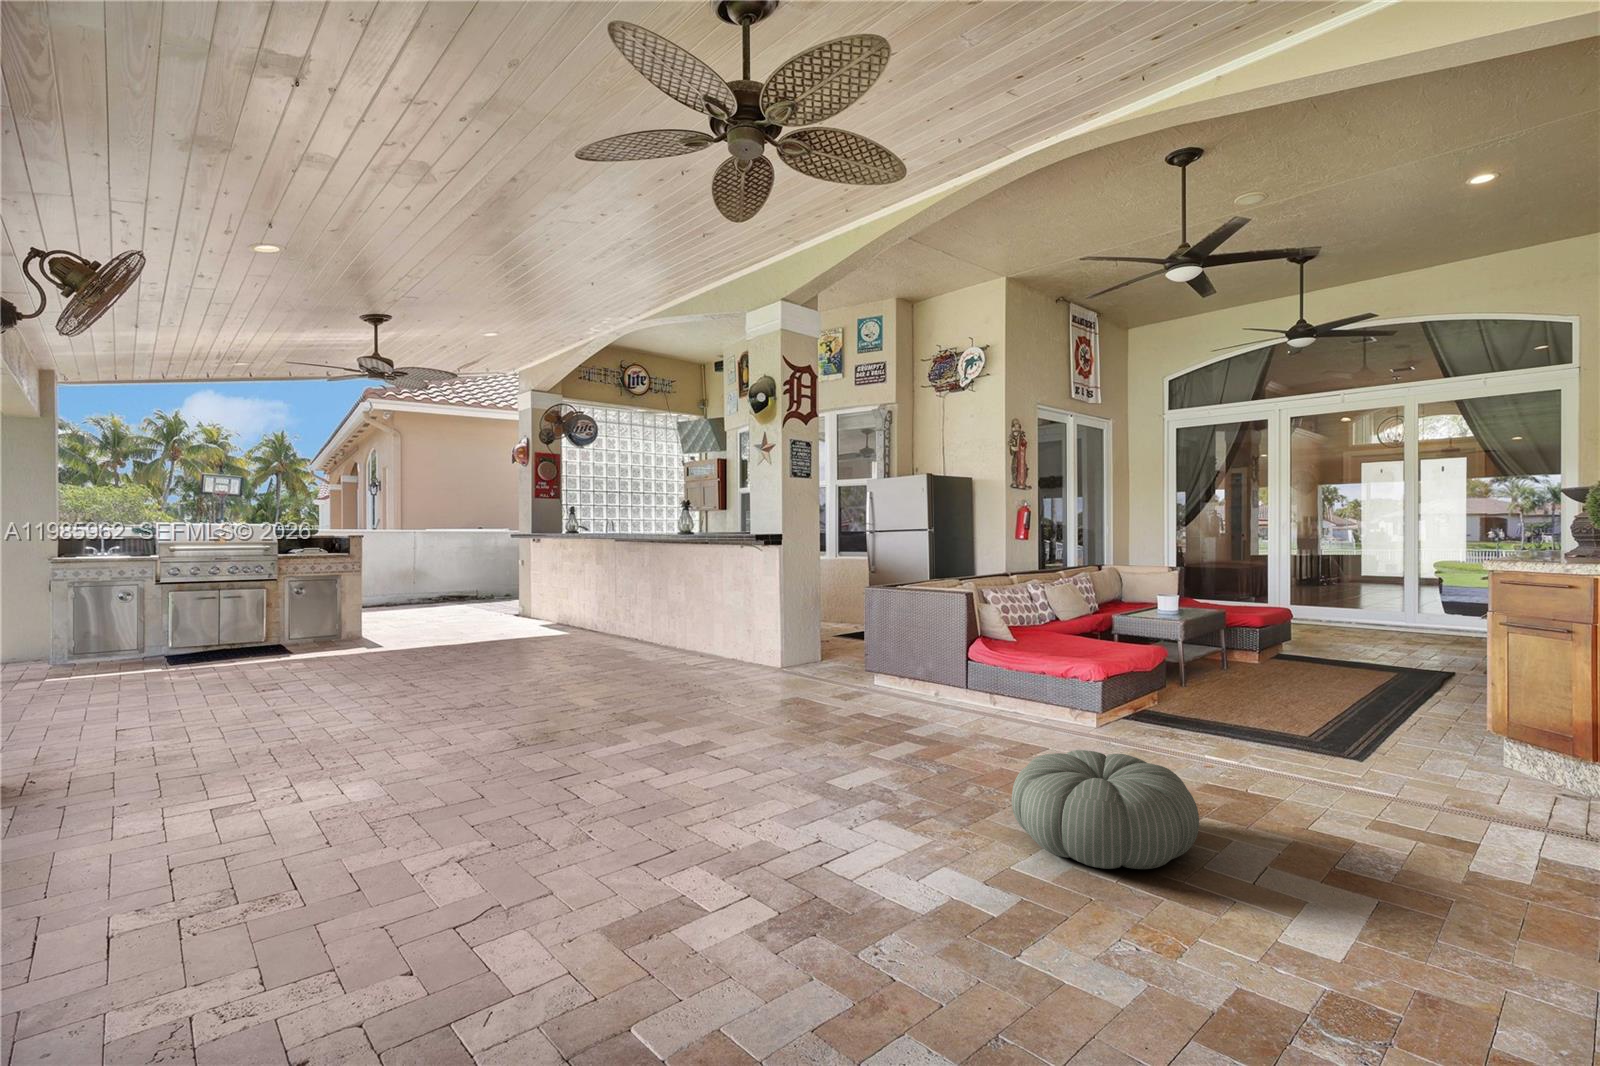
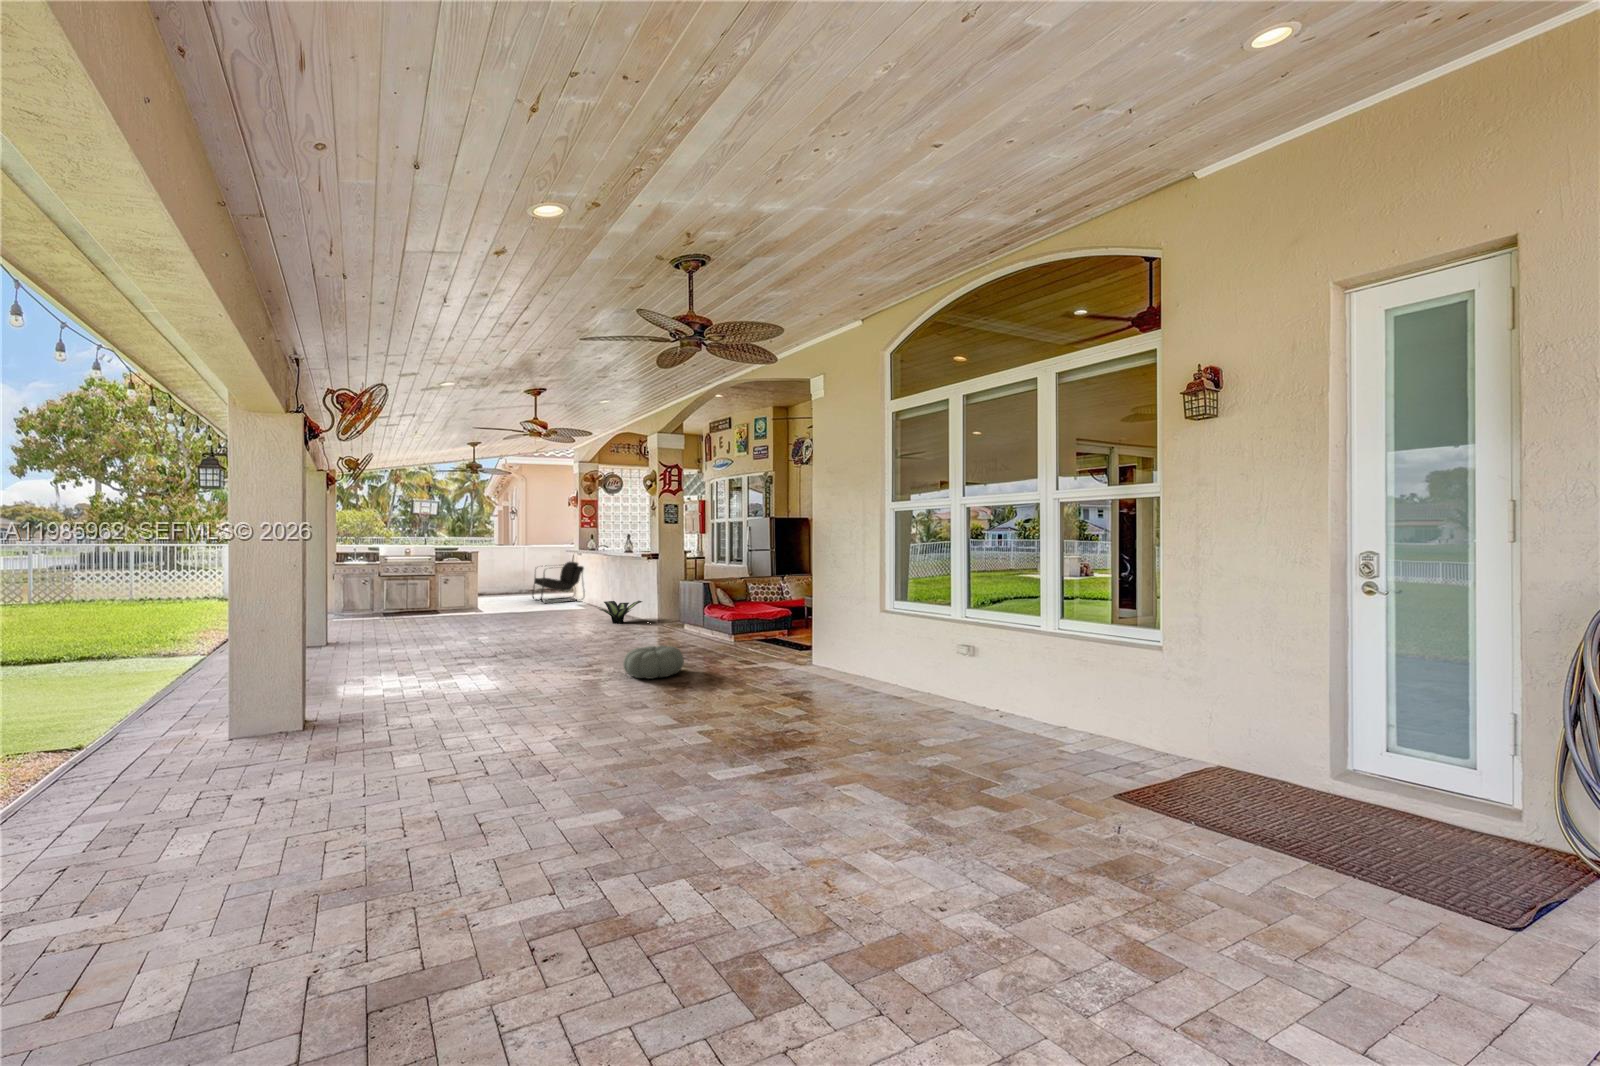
armchair: none [456,558,555,631] -> present [532,562,584,602]
potted plant: none [651,623,734,670] -> present [599,601,642,624]

